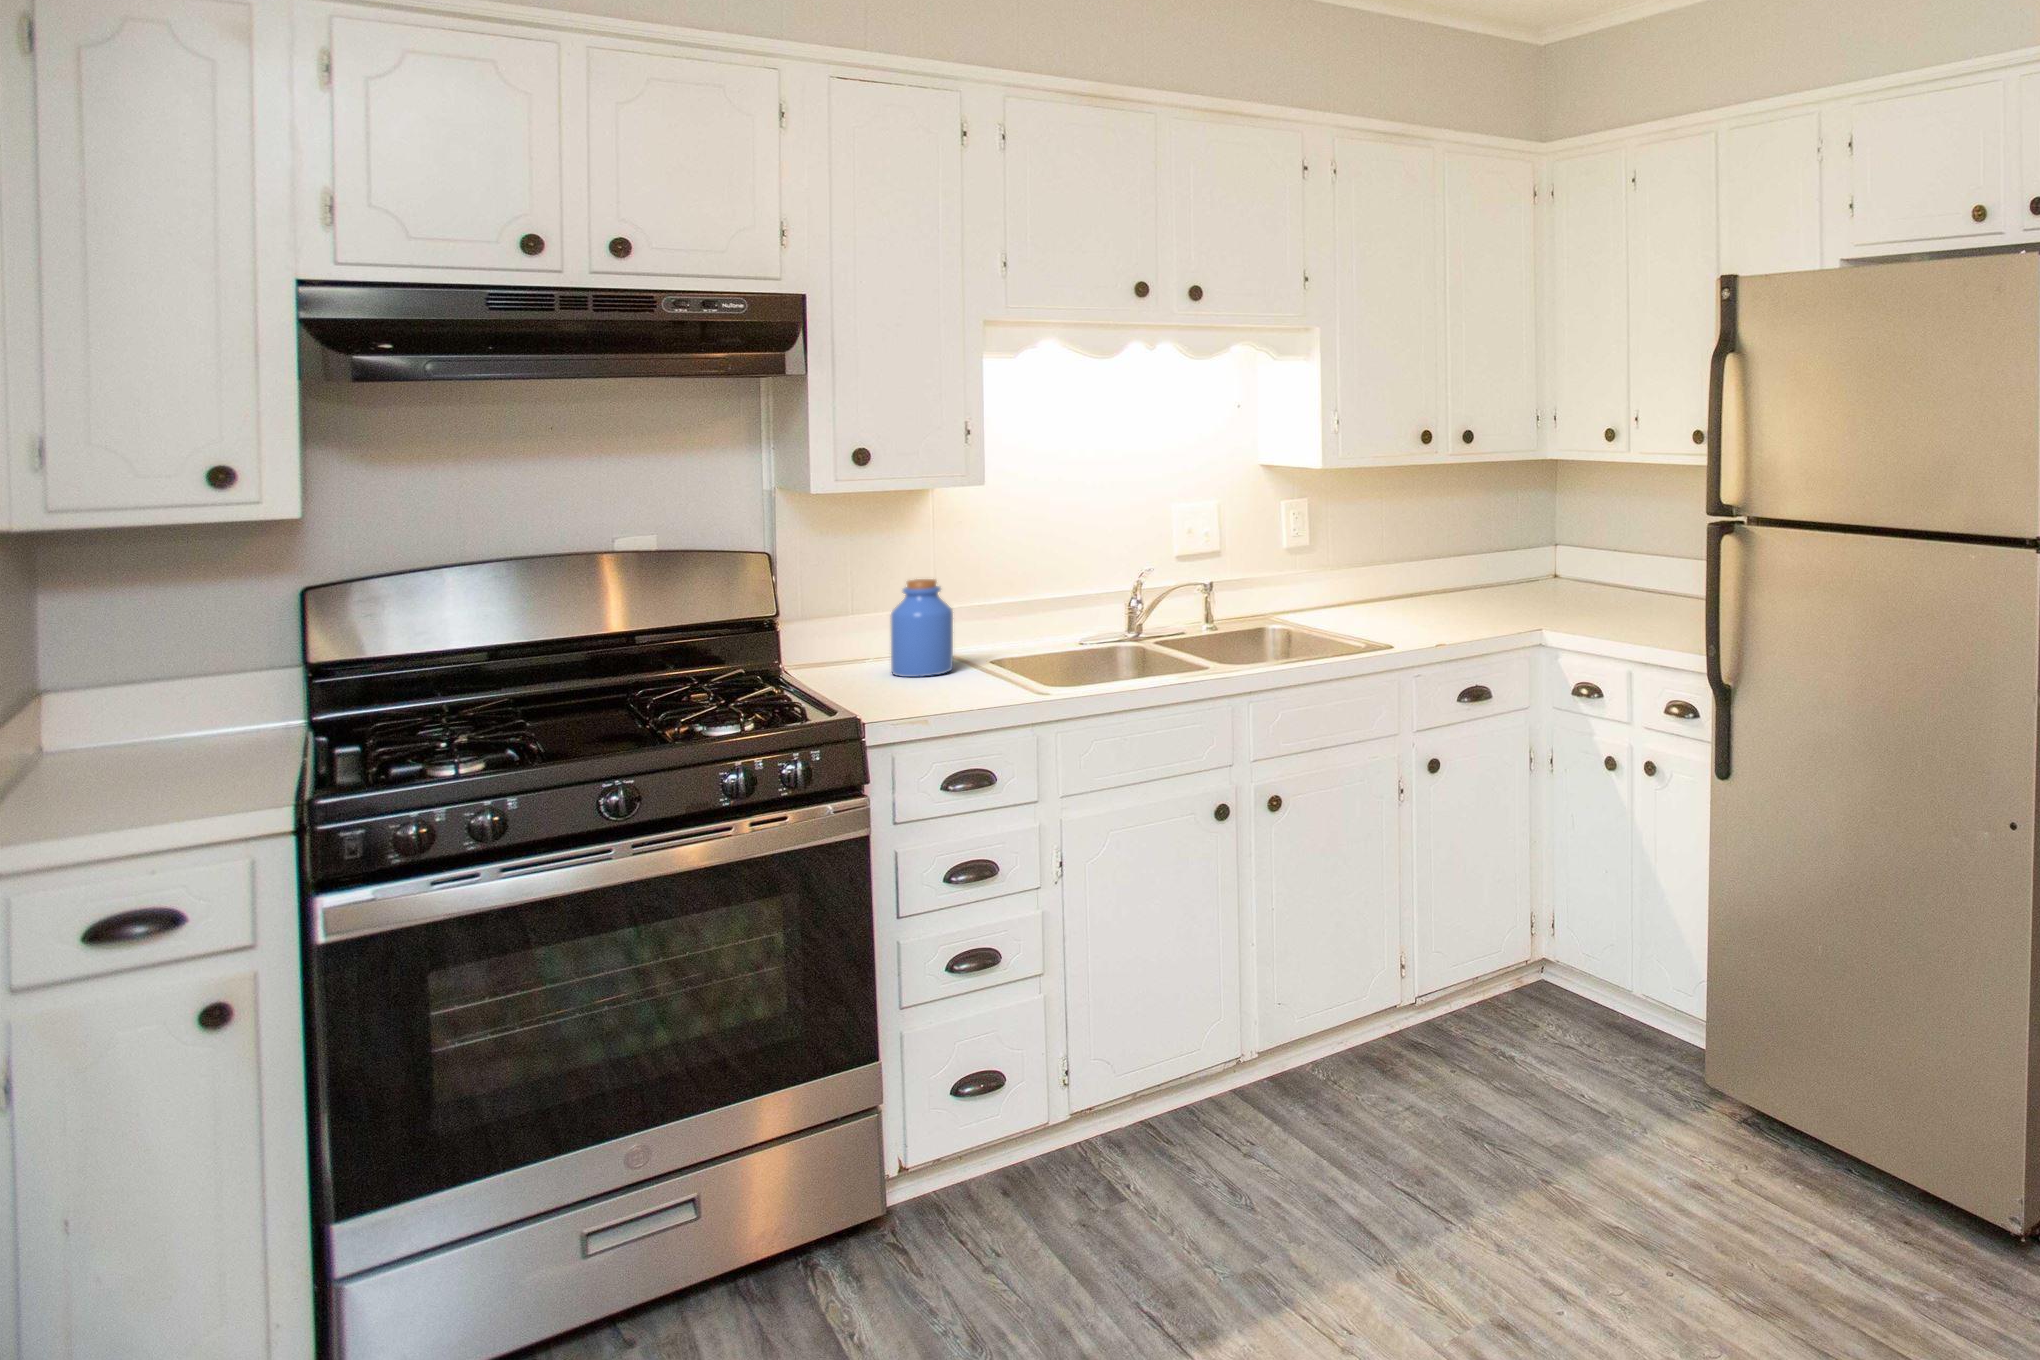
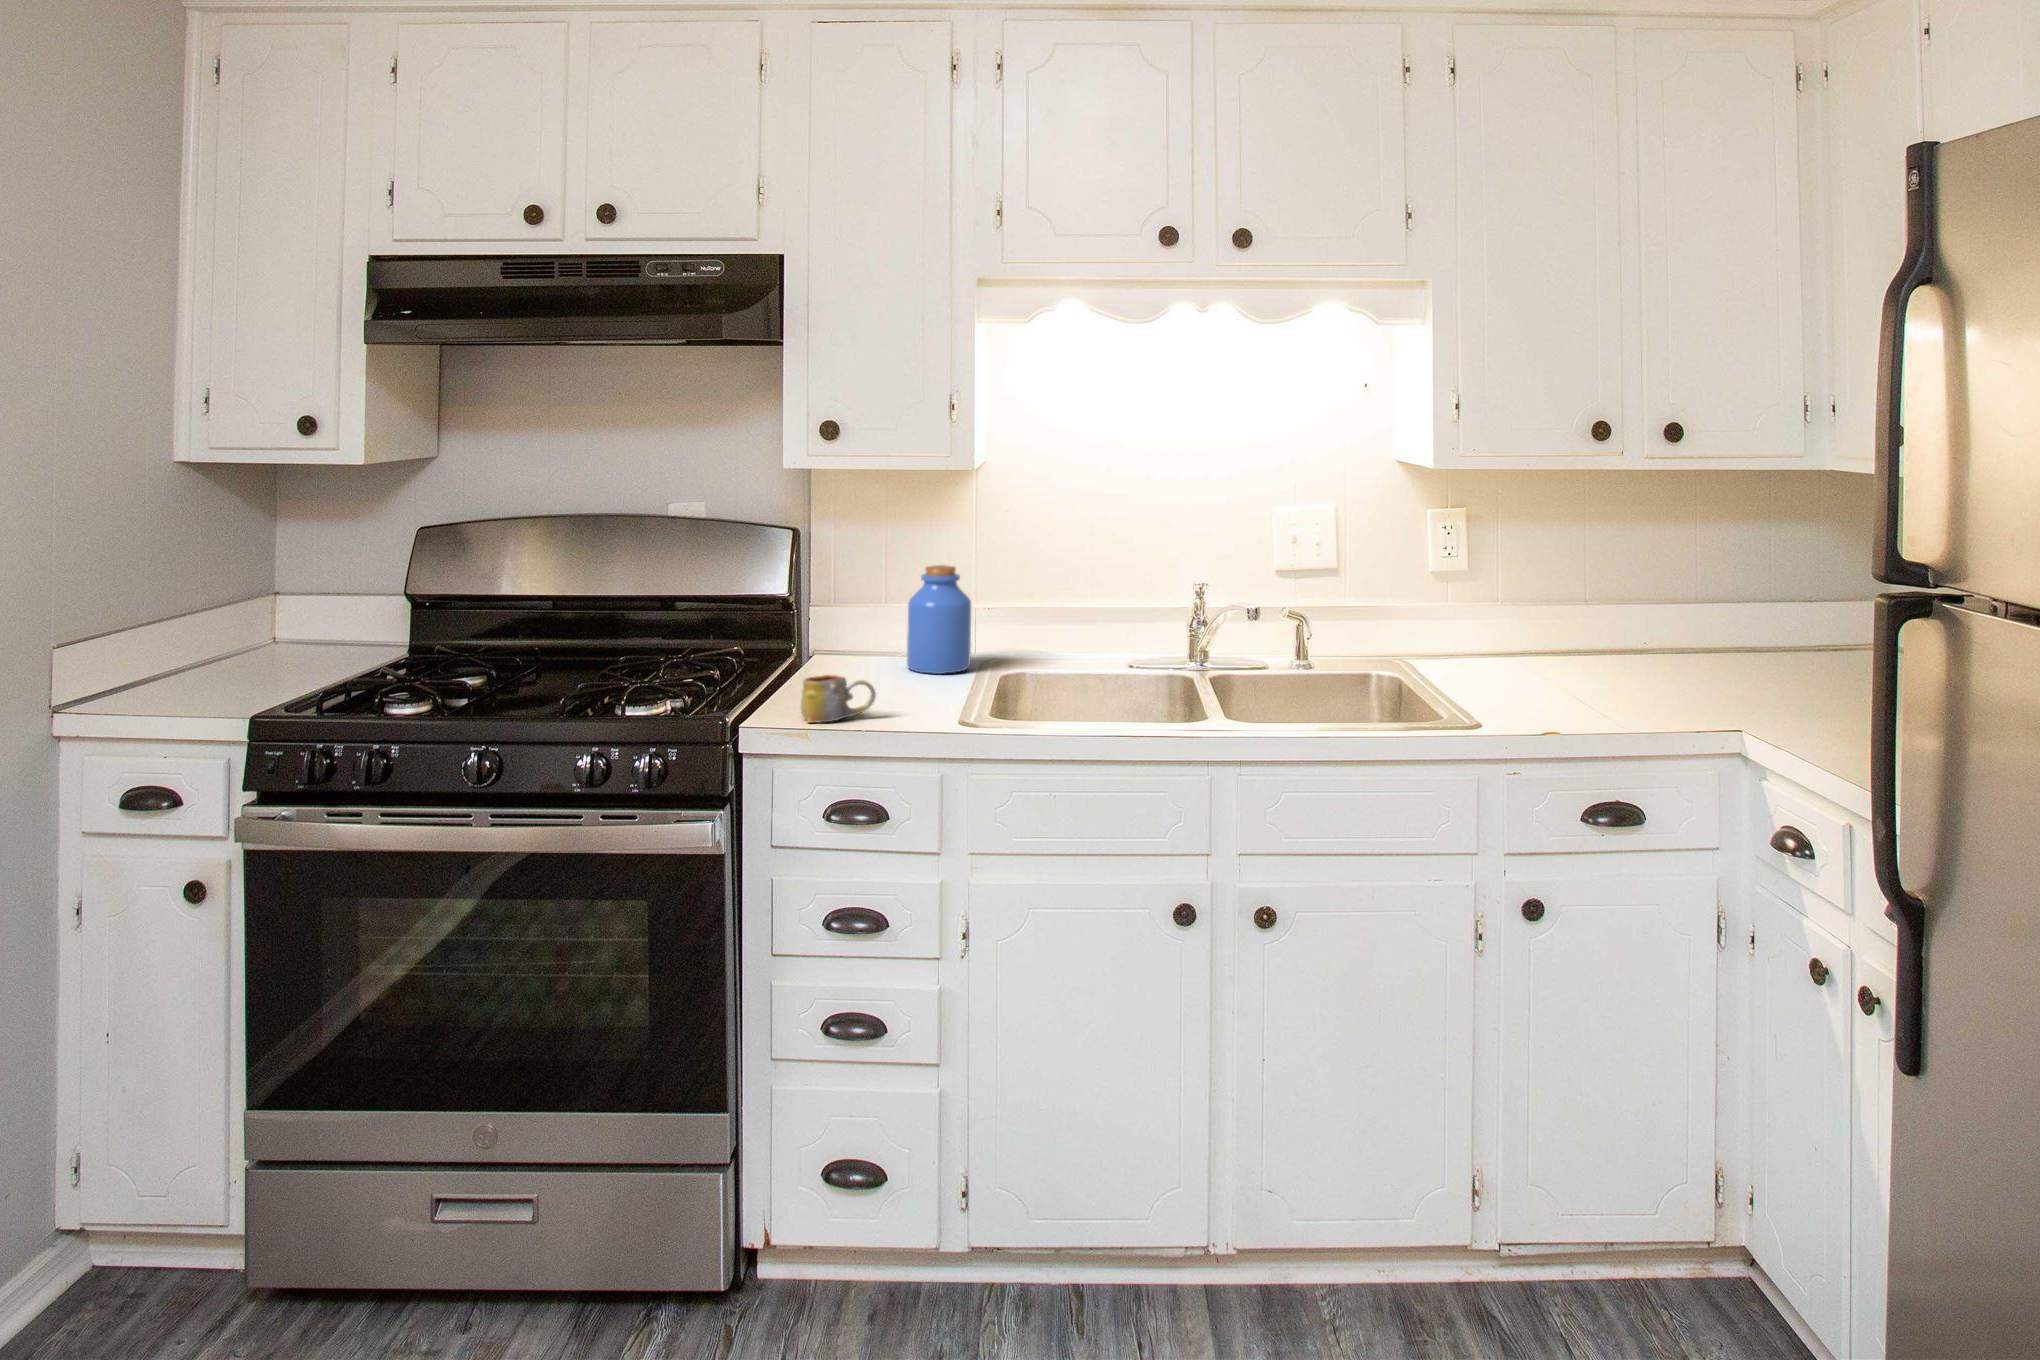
mug: none [913,673,975,715] -> present [801,675,876,723]

